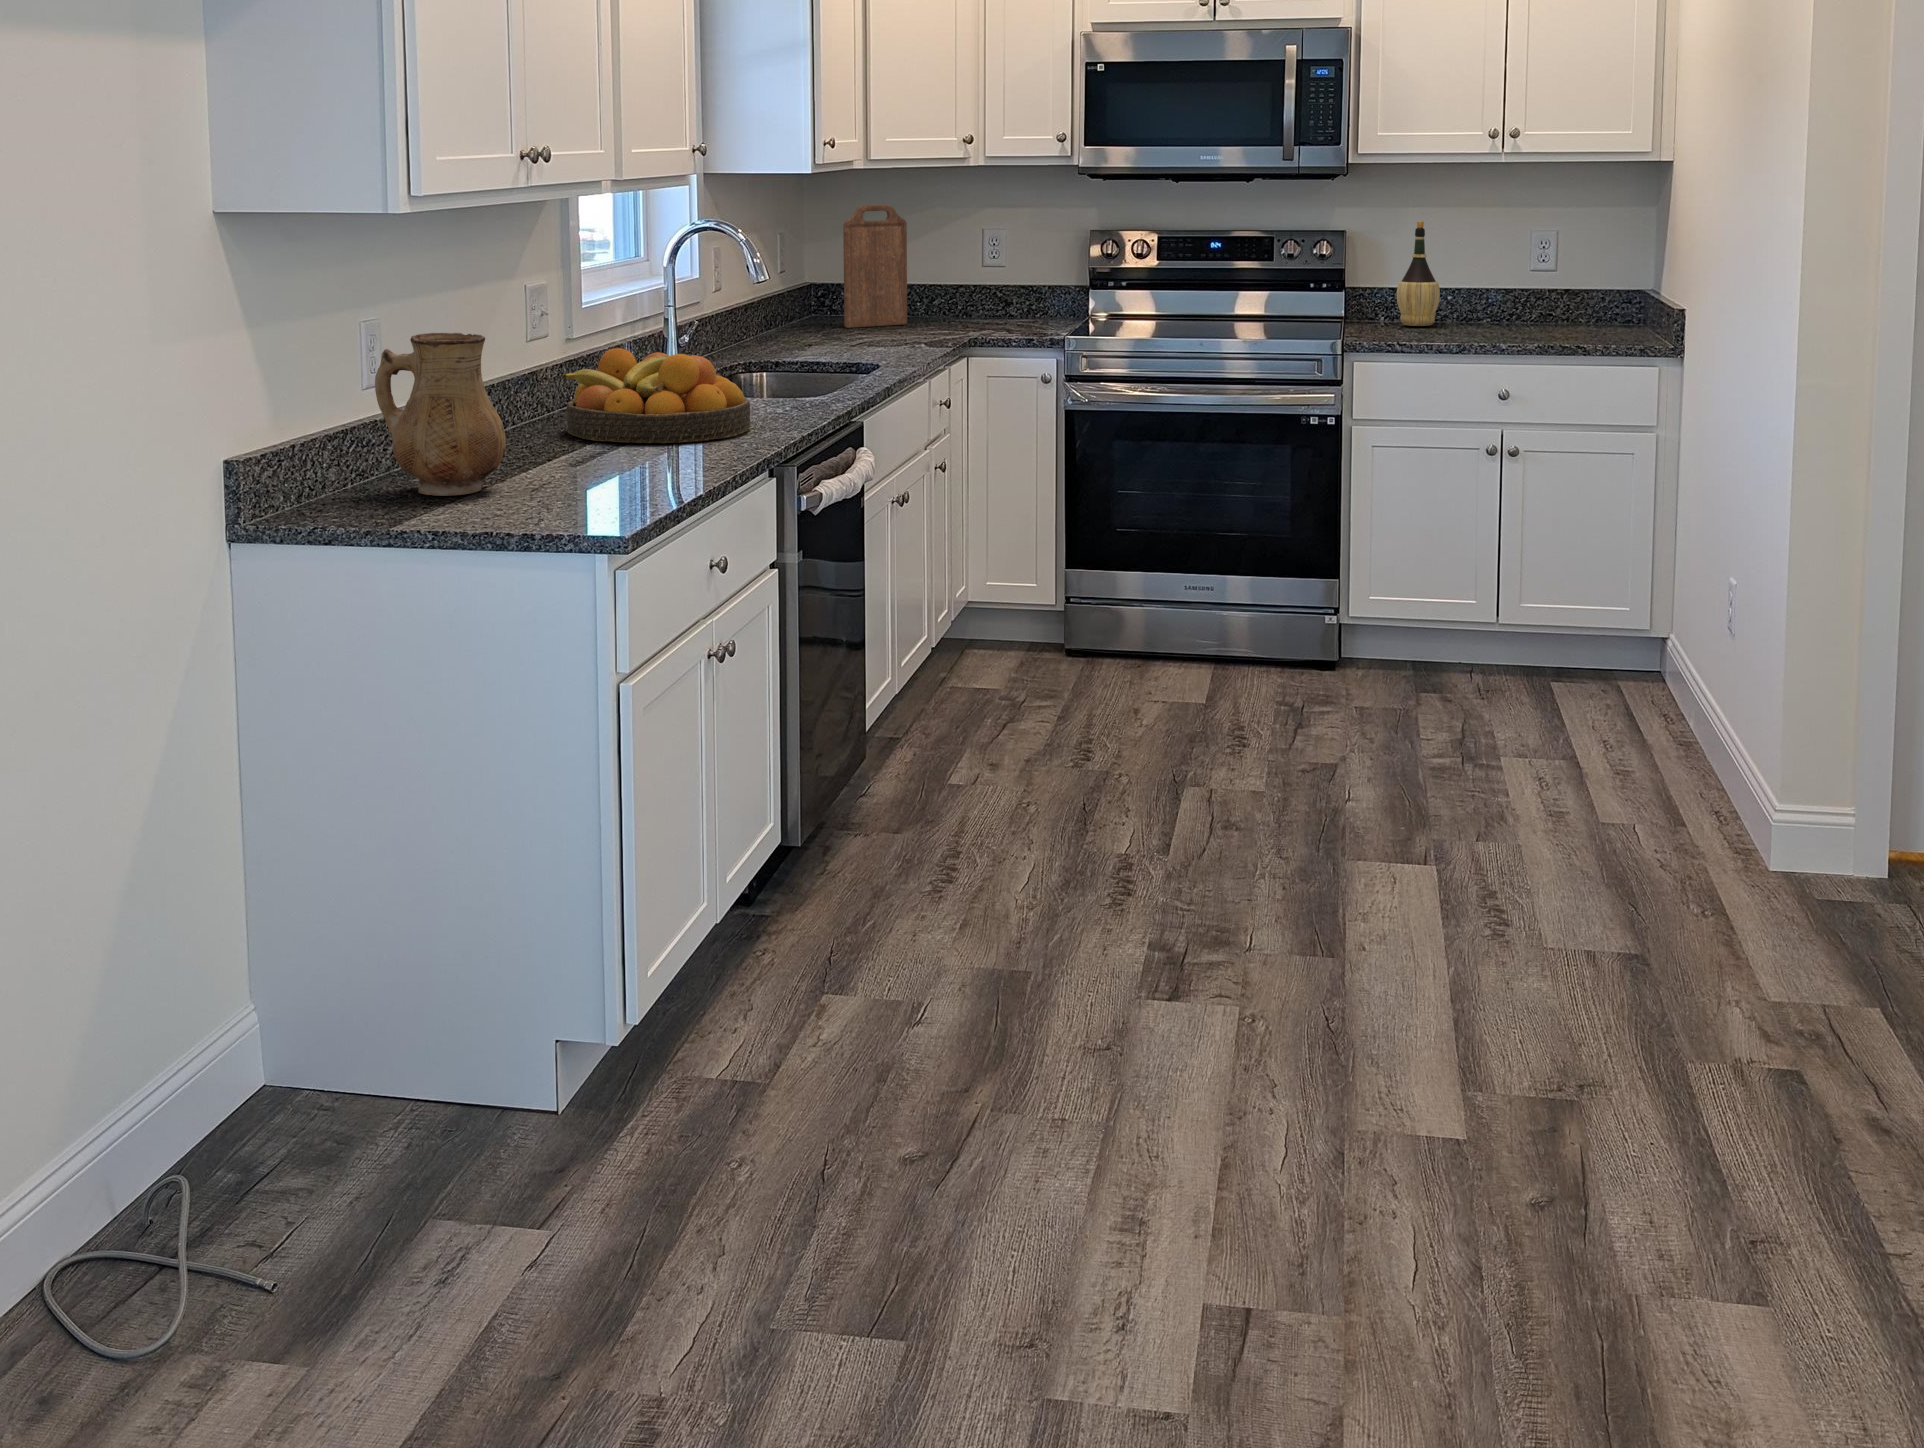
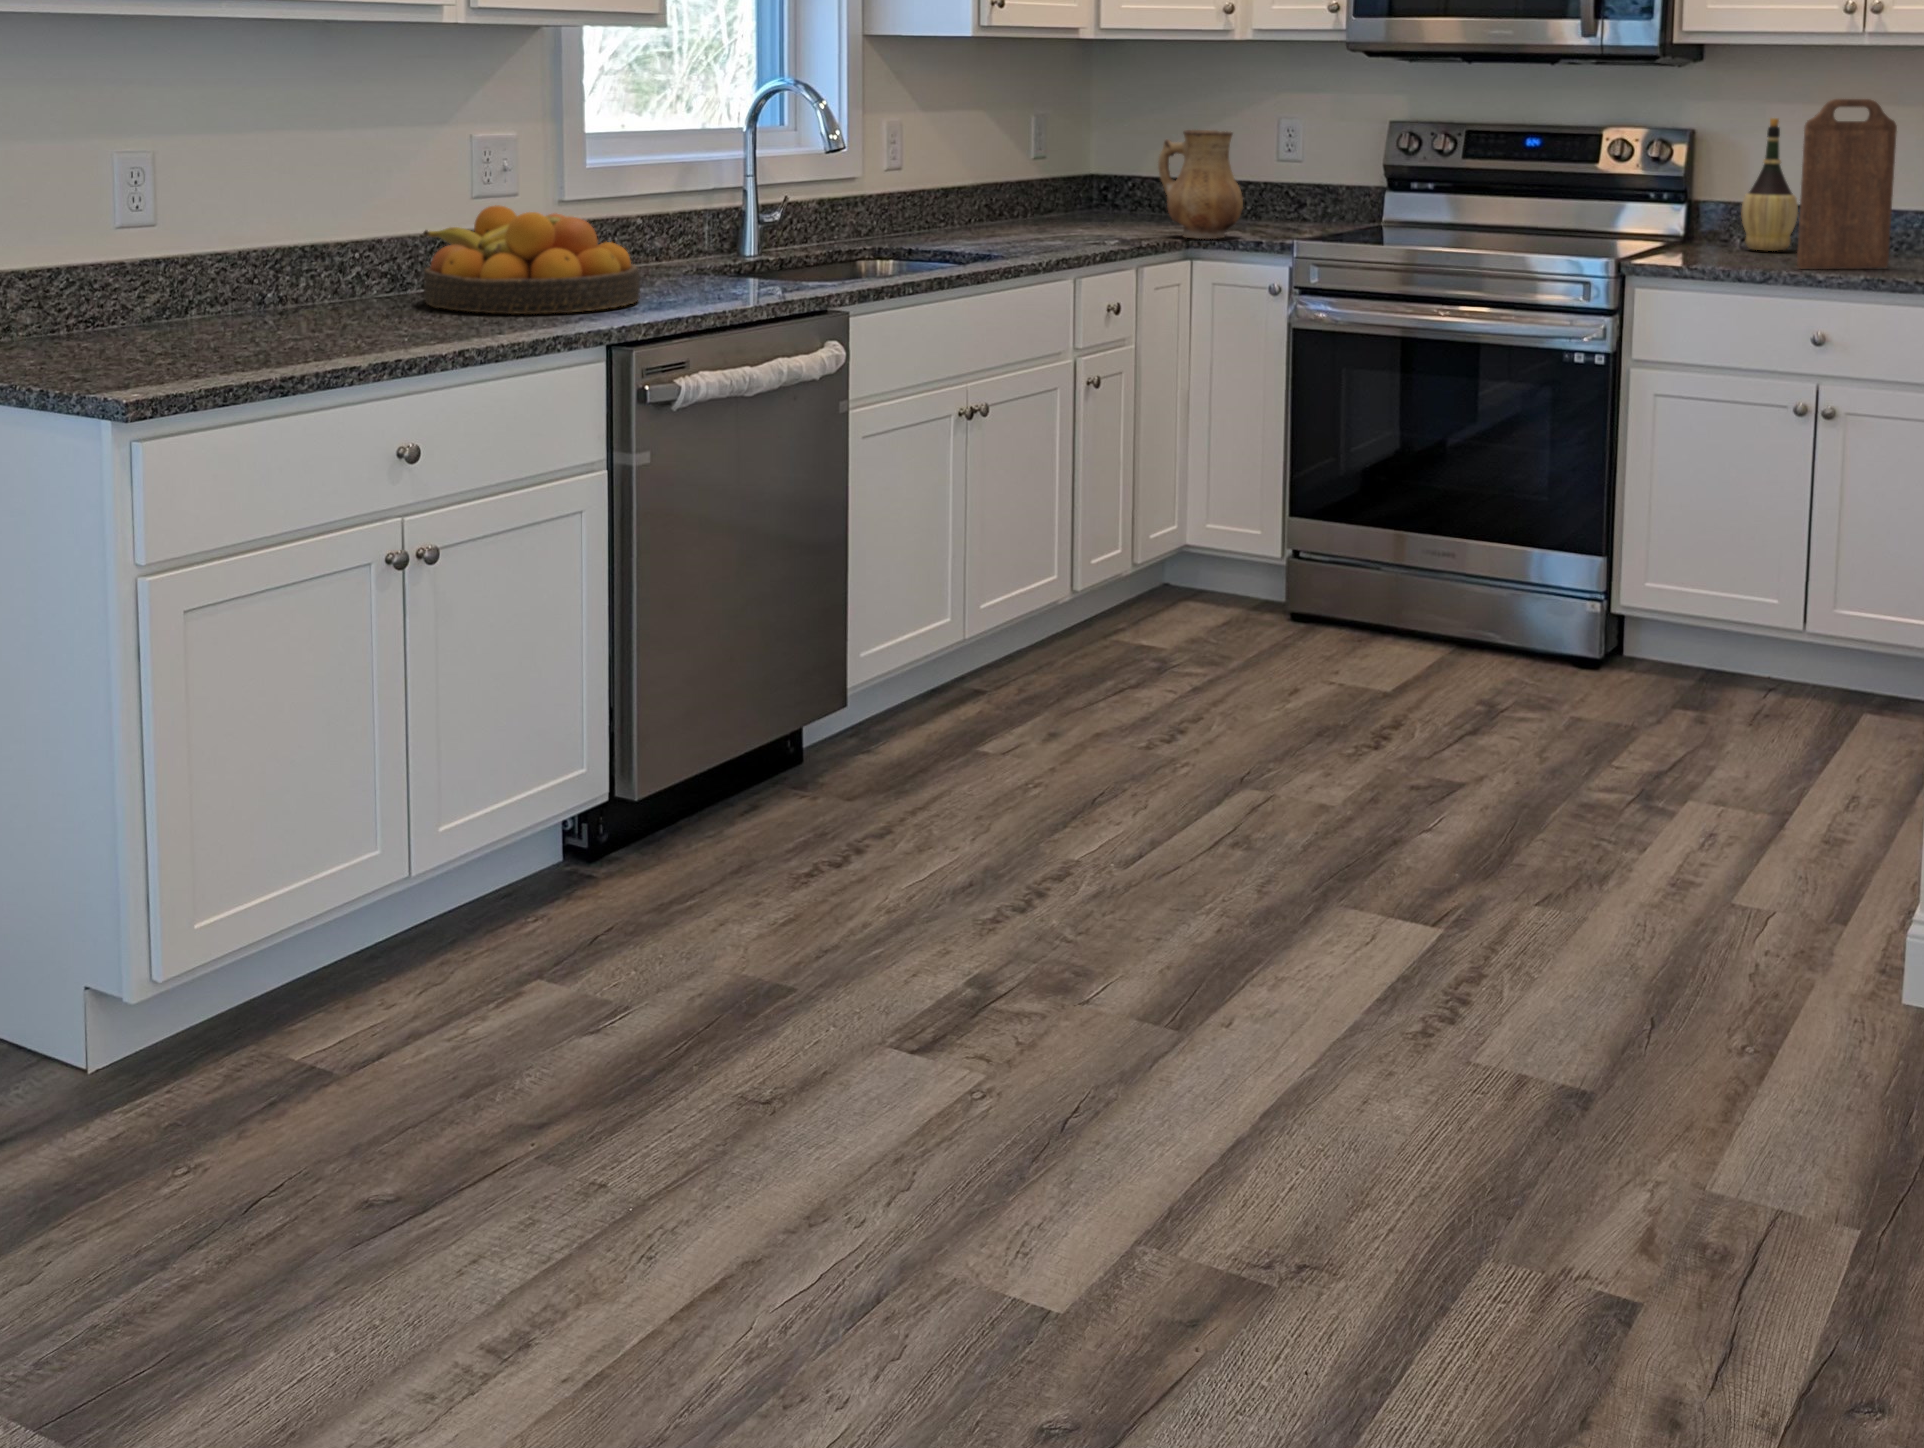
cutting board: present [843,205,907,328] -> present [1797,99,1897,269]
ceramic pitcher: present [375,333,506,496] -> present [1158,130,1243,239]

